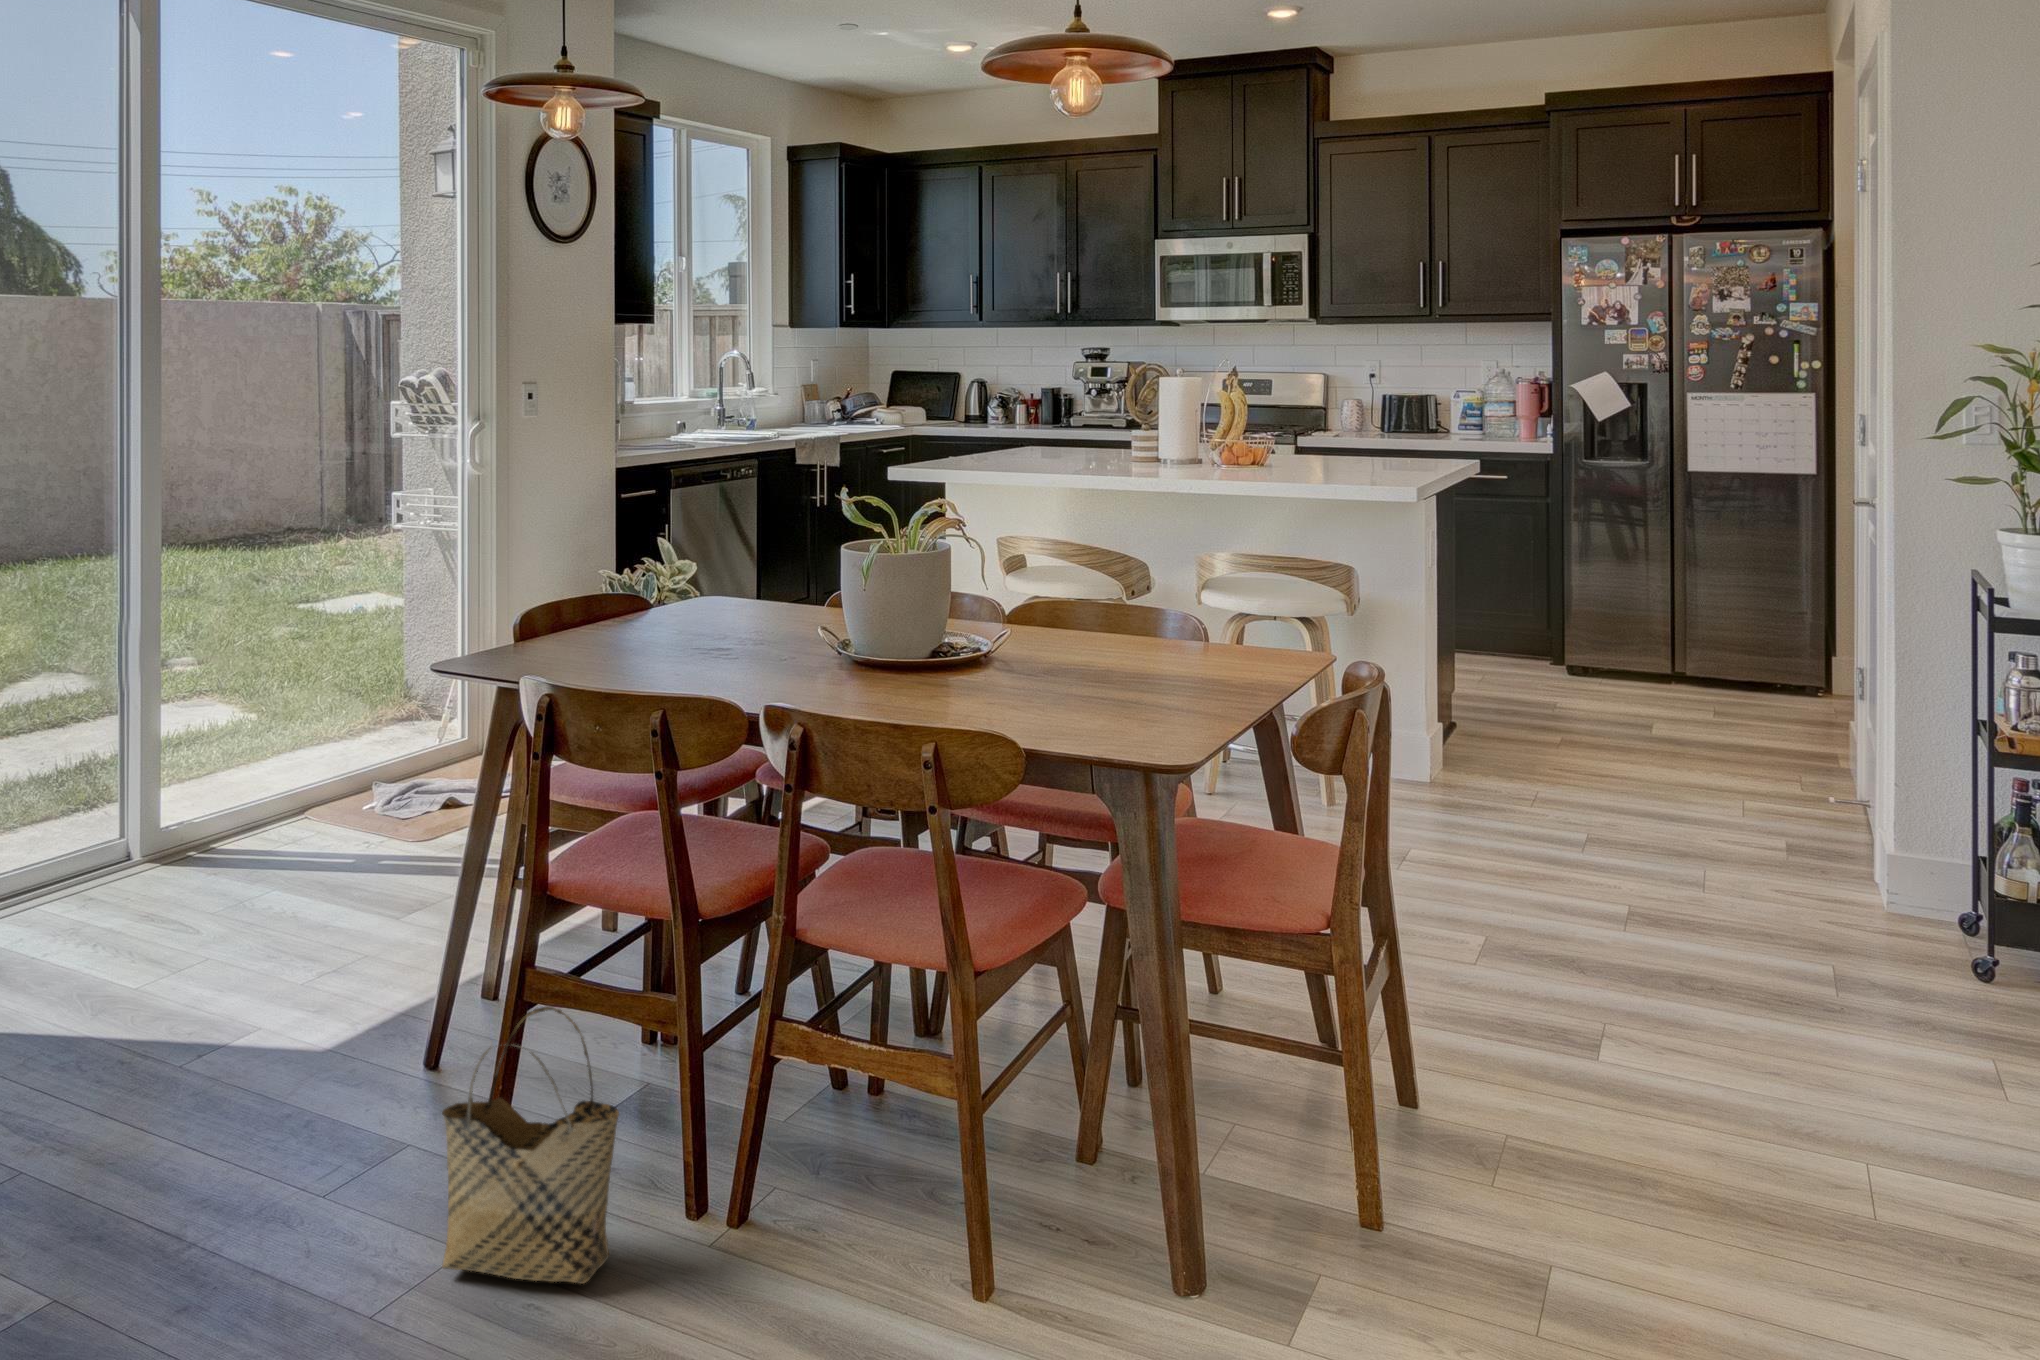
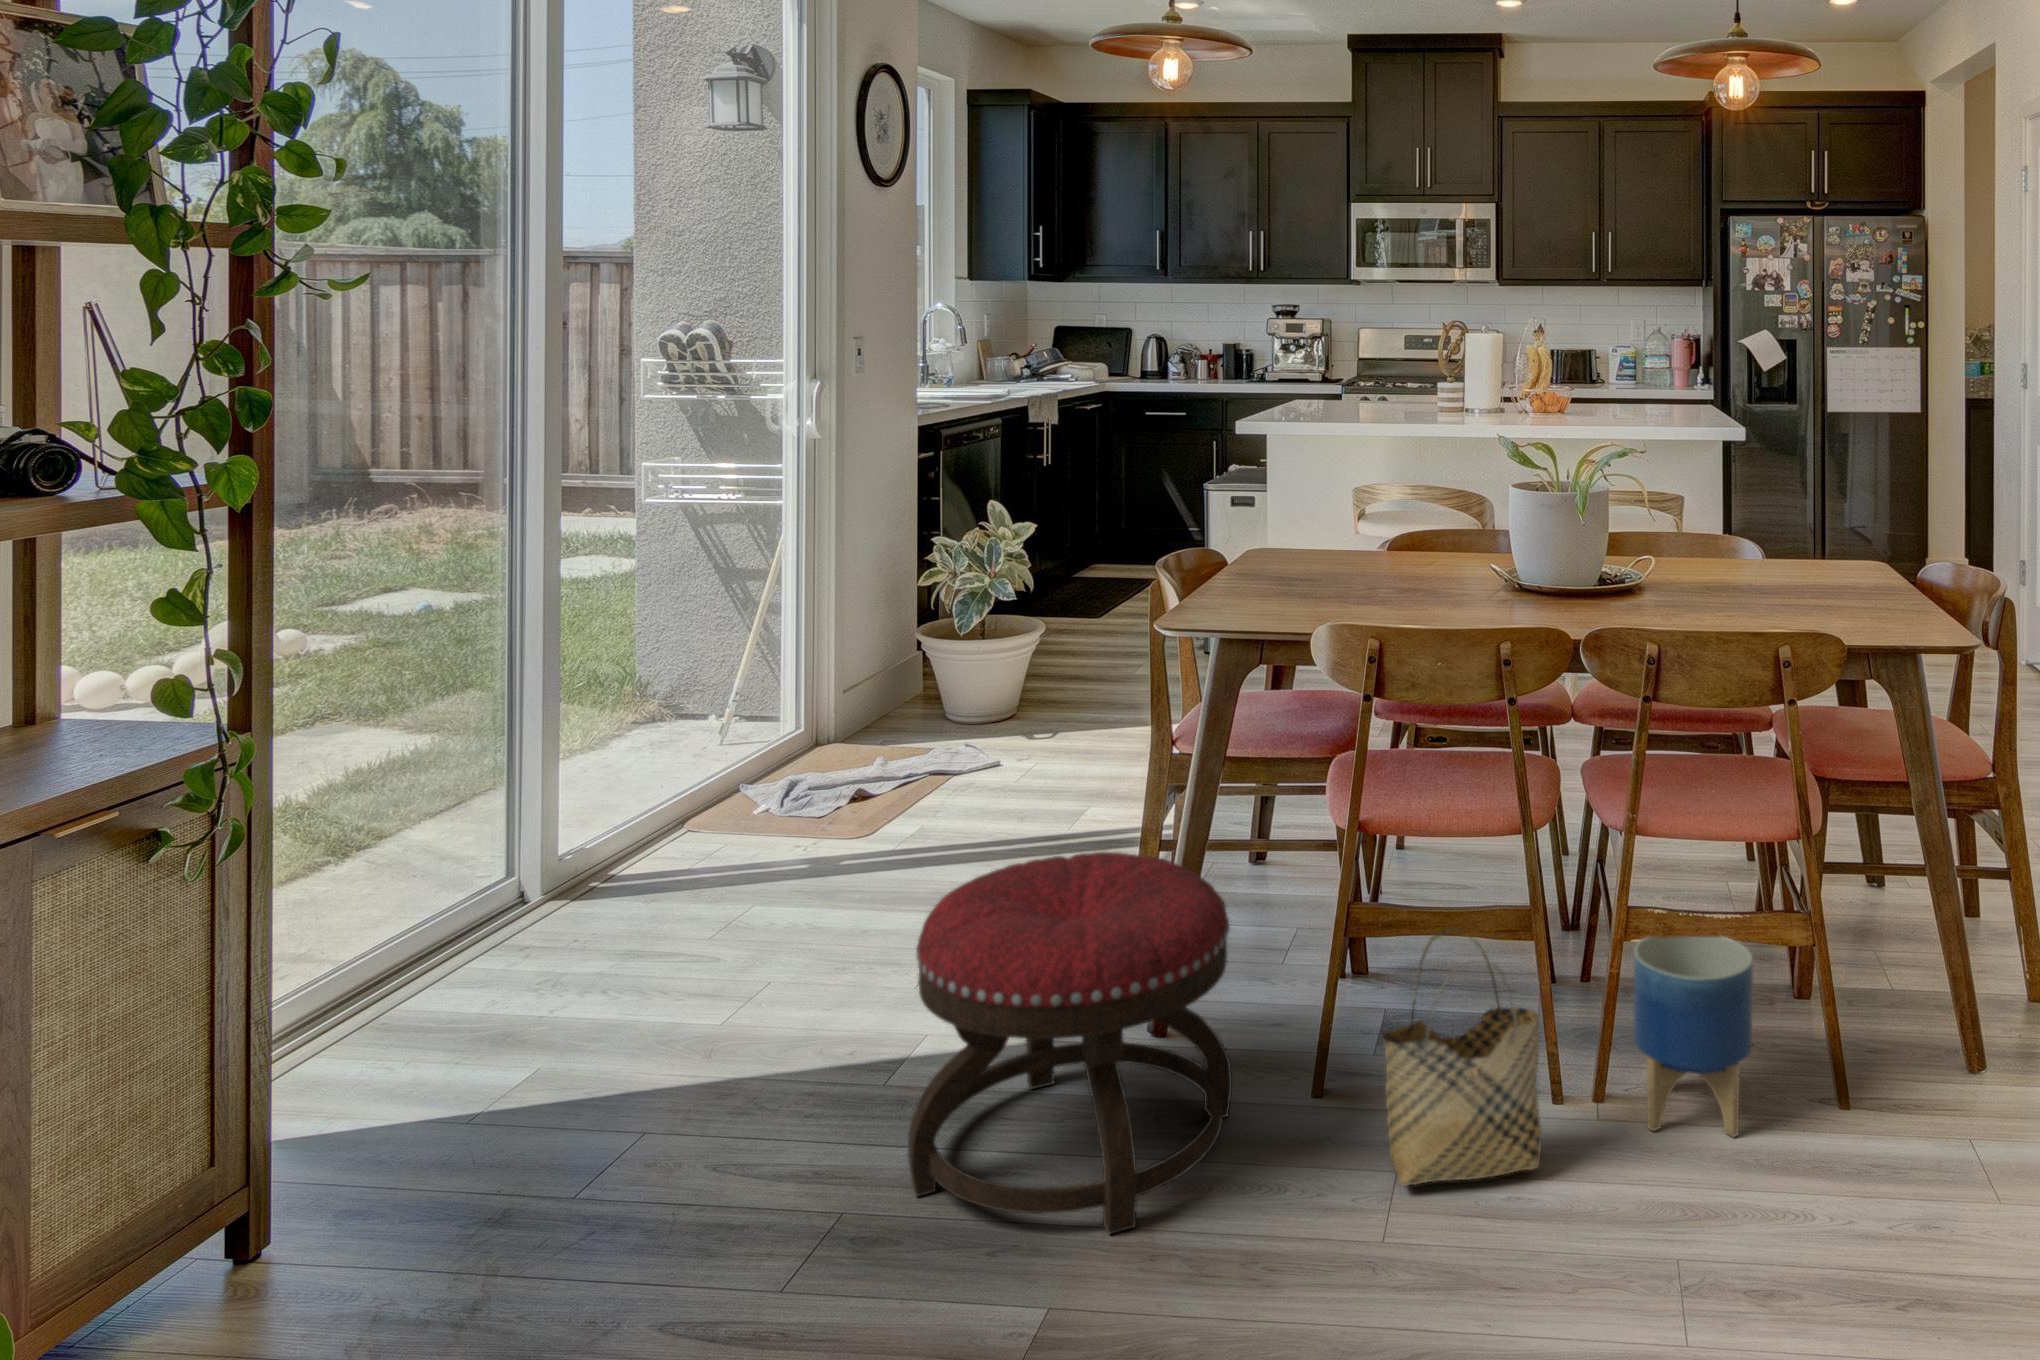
ottoman: none [80,879,406,1249] -> present [907,852,1232,1234]
planter: none [750,1051,883,1302] -> present [1633,937,1753,1137]

